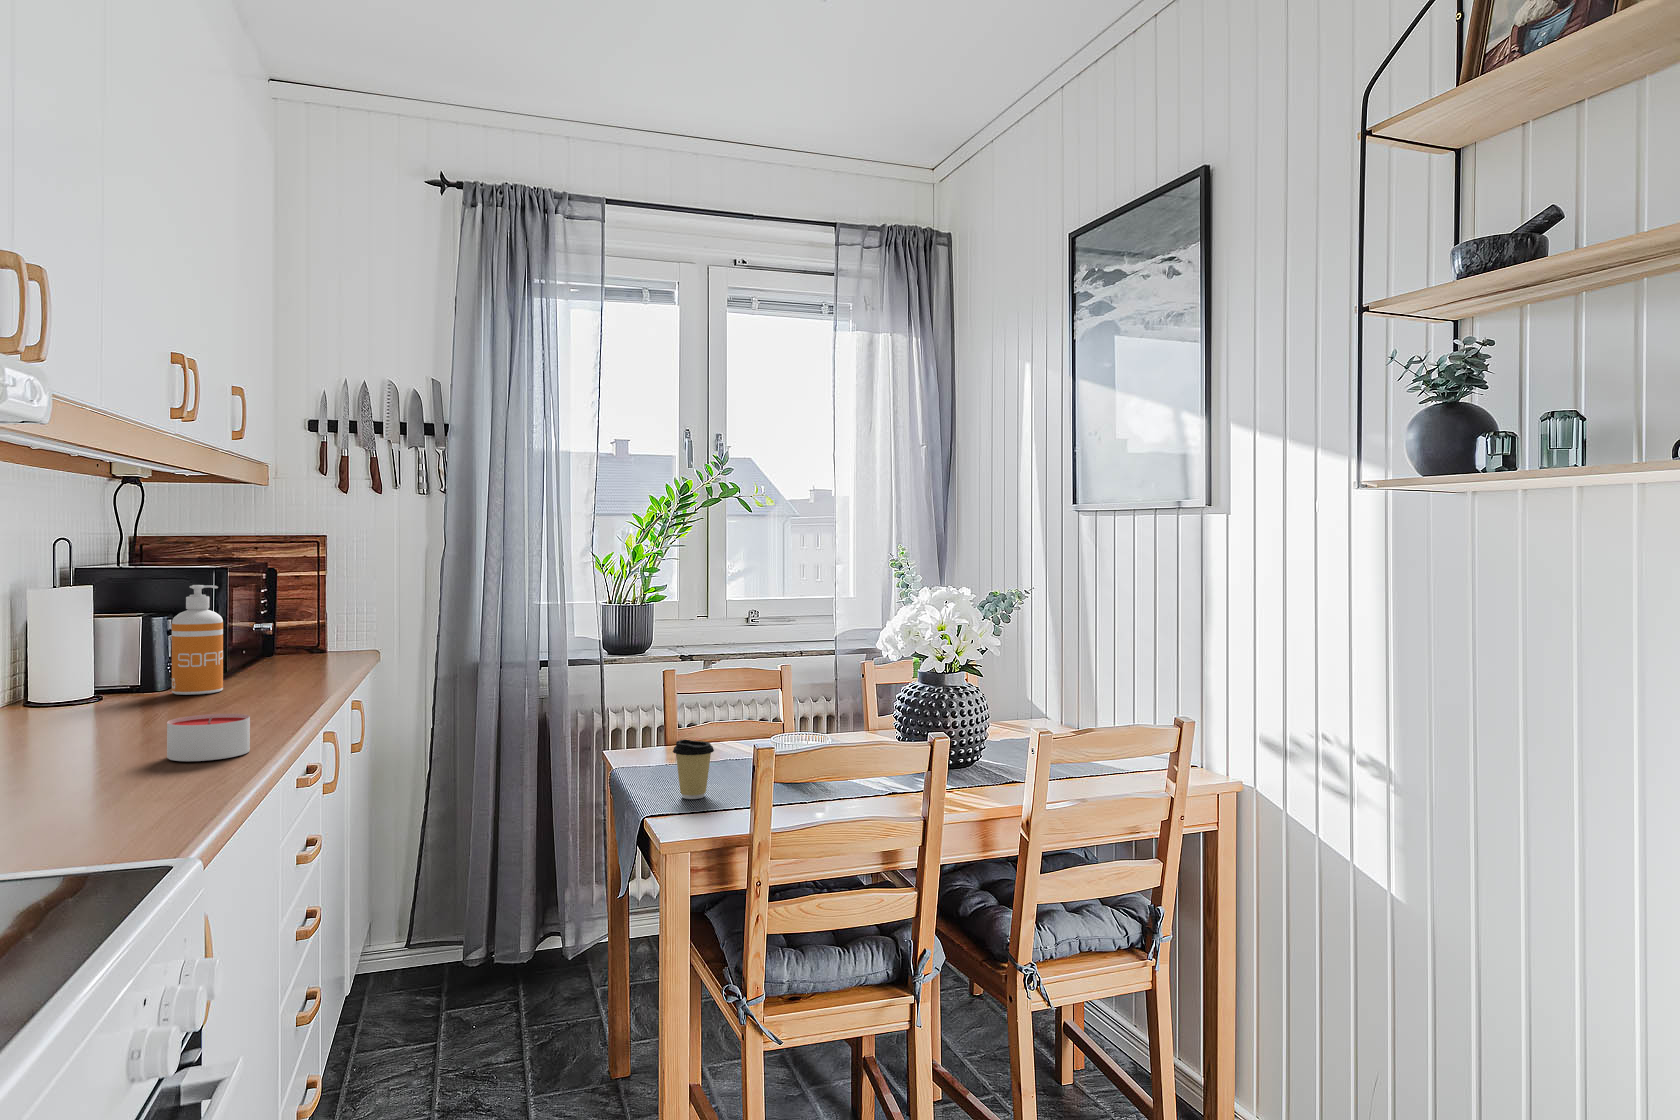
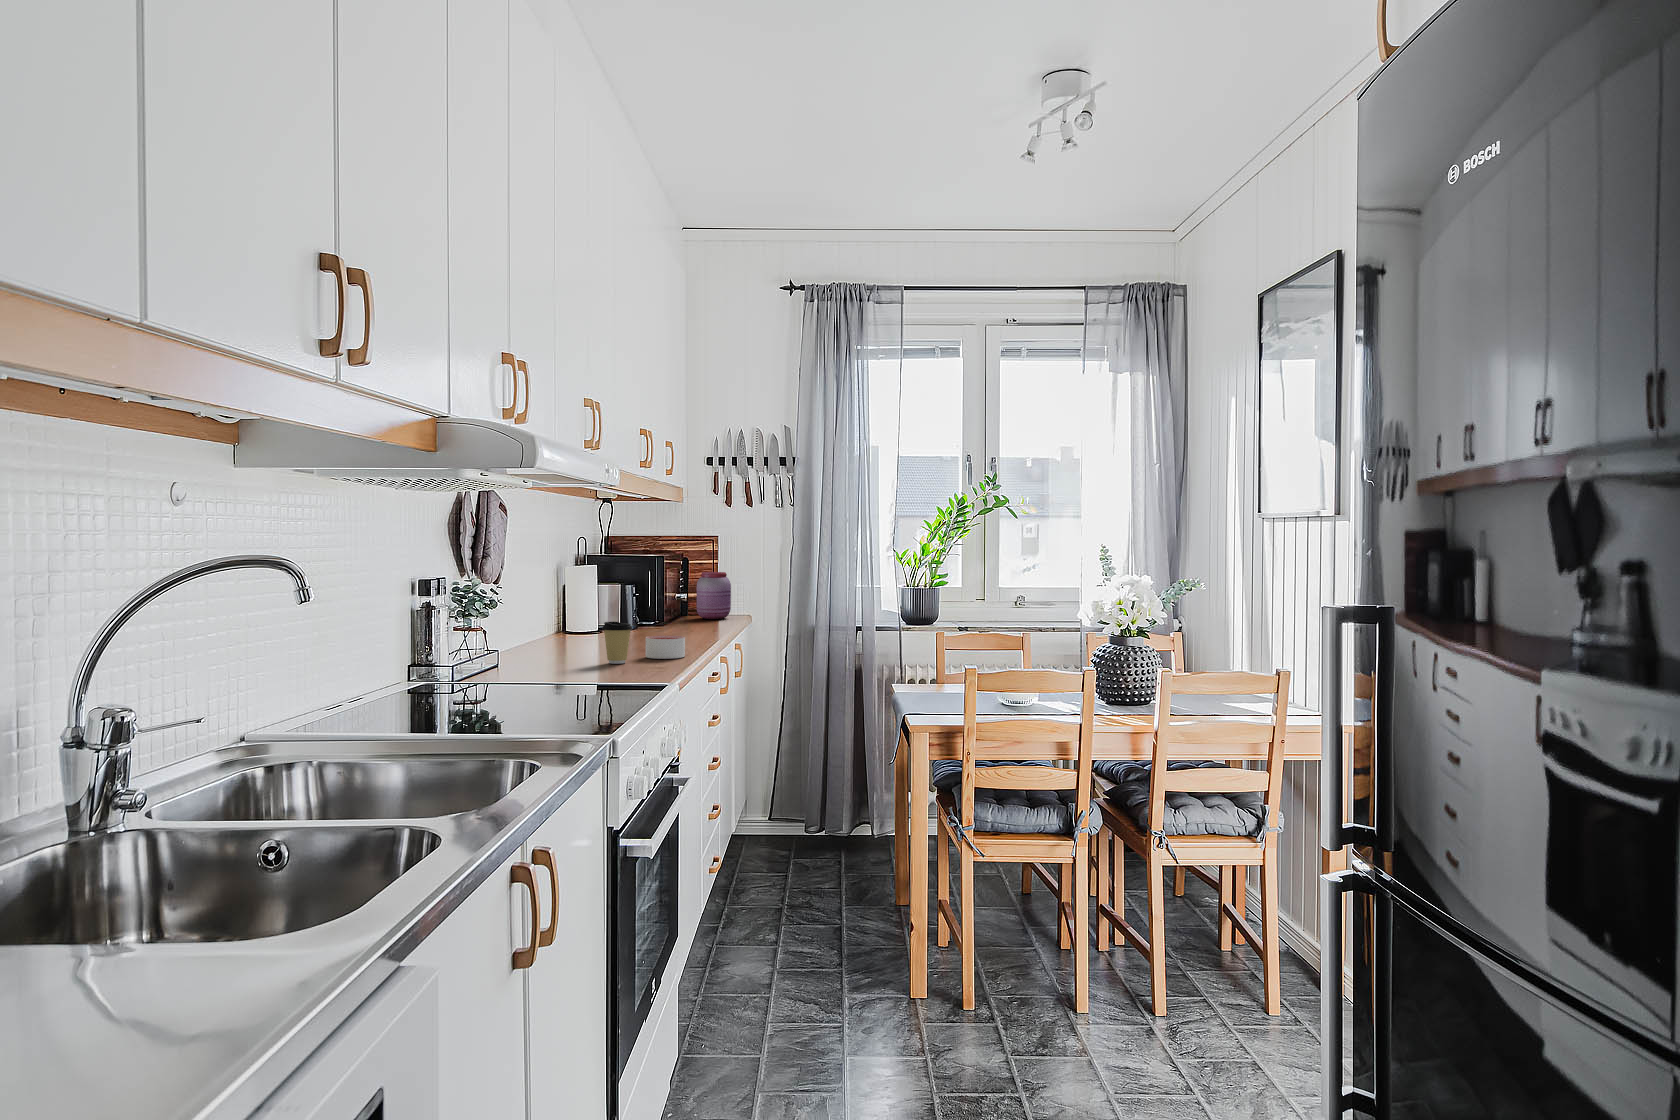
soap dispenser: present [172,585,223,695] -> none [636,566,663,632]
jar: none [288,590,346,661] -> present [696,572,731,619]
coffee cup: present [673,740,714,799] -> present [602,622,632,664]

